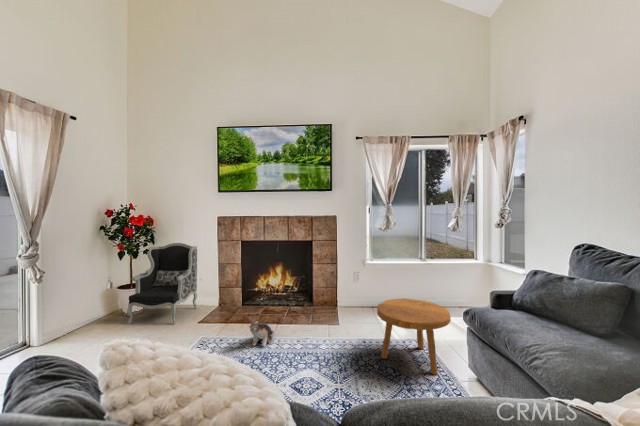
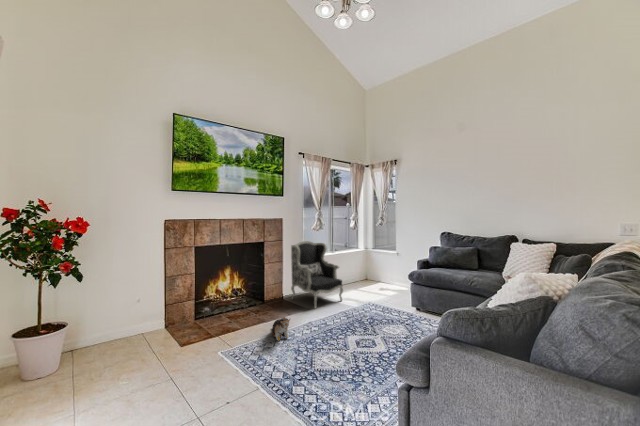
armchair: present [127,243,197,324] -> present [291,241,343,309]
footstool: present [377,298,451,375] -> none [357,277,405,319]

